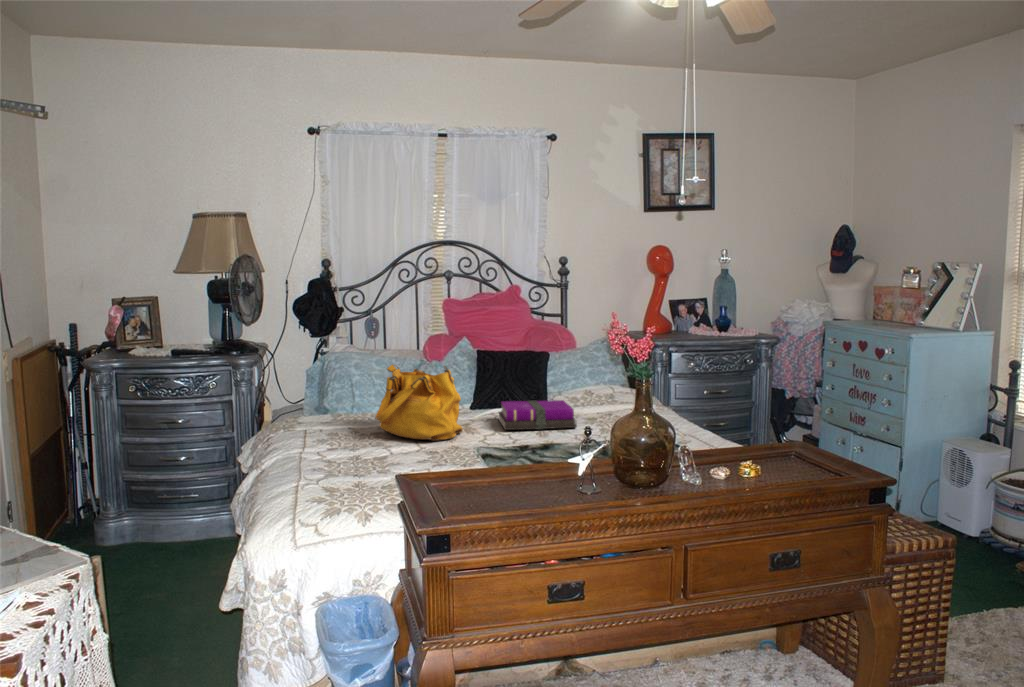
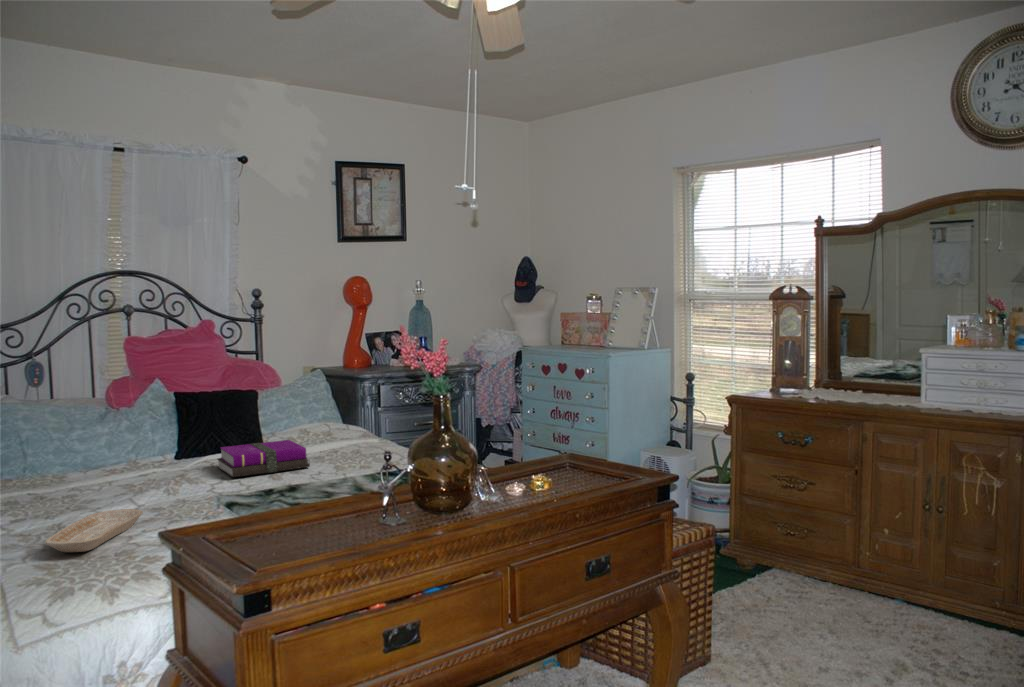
handbag: present [376,365,463,441] -> none [75,412,184,499]
tray: none [333,447,417,479] -> present [45,509,143,552]

